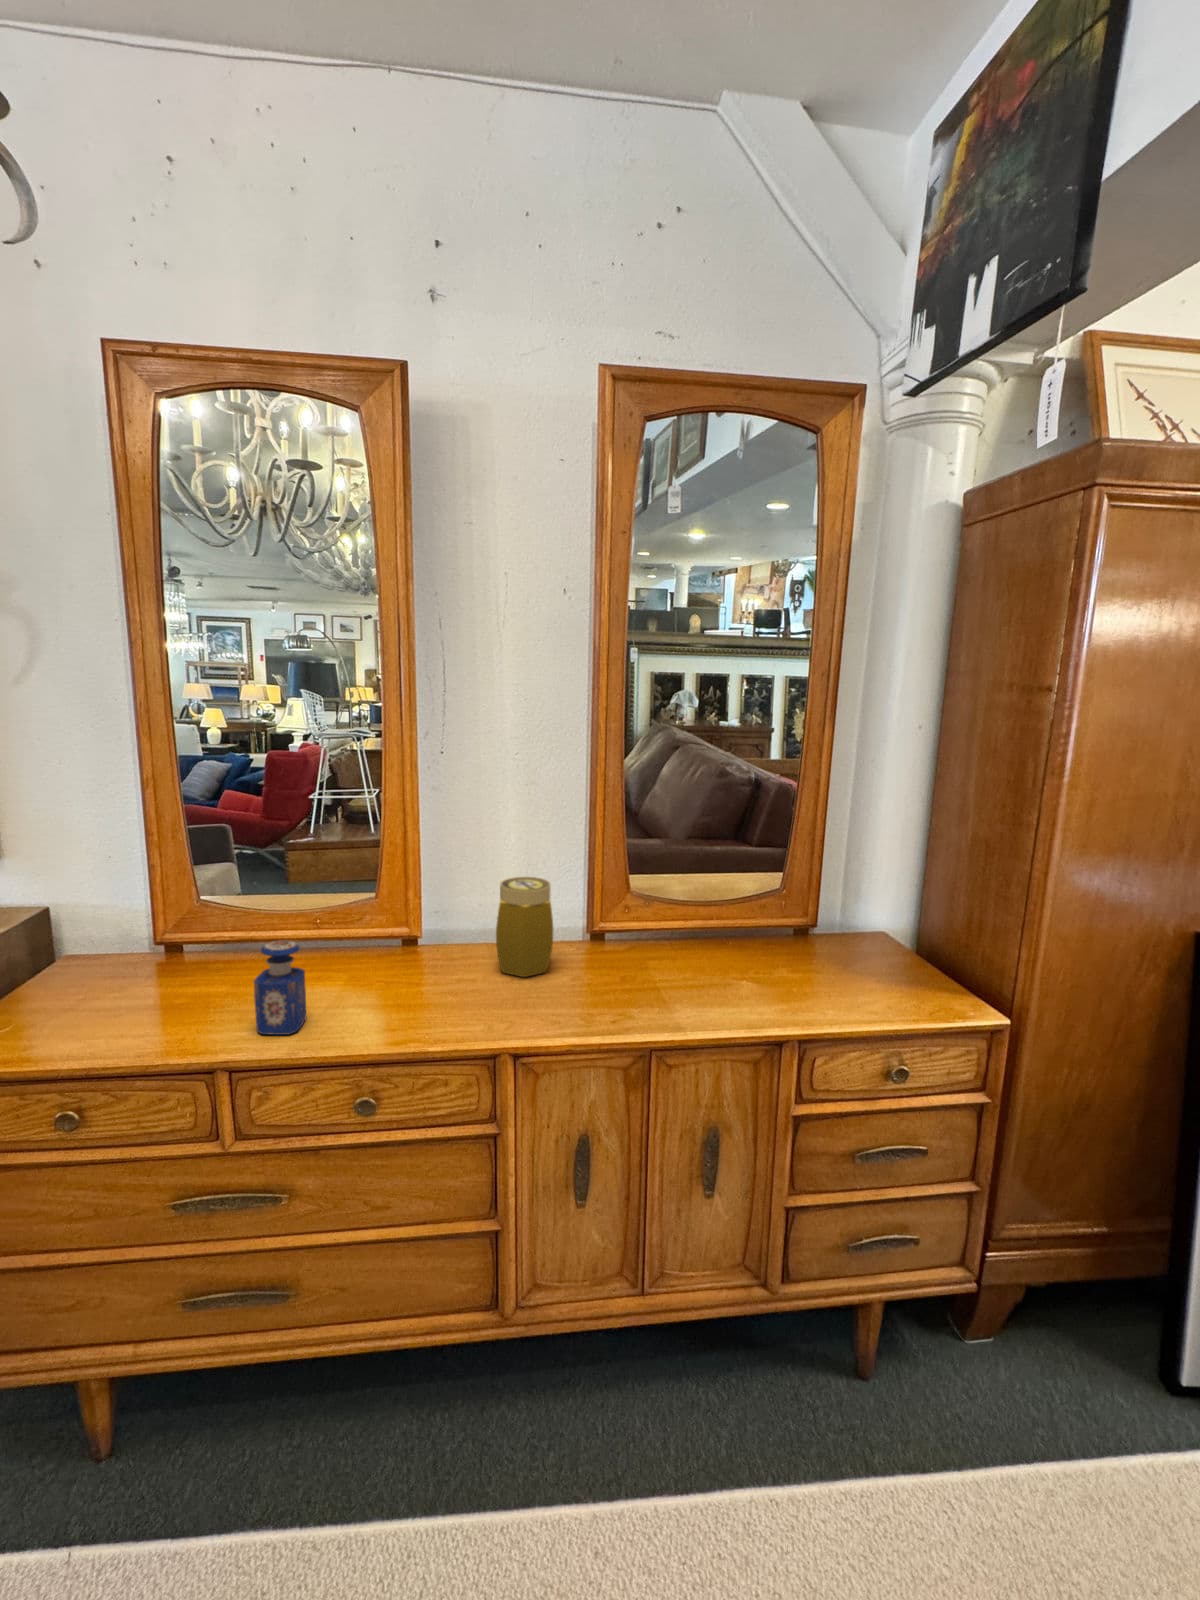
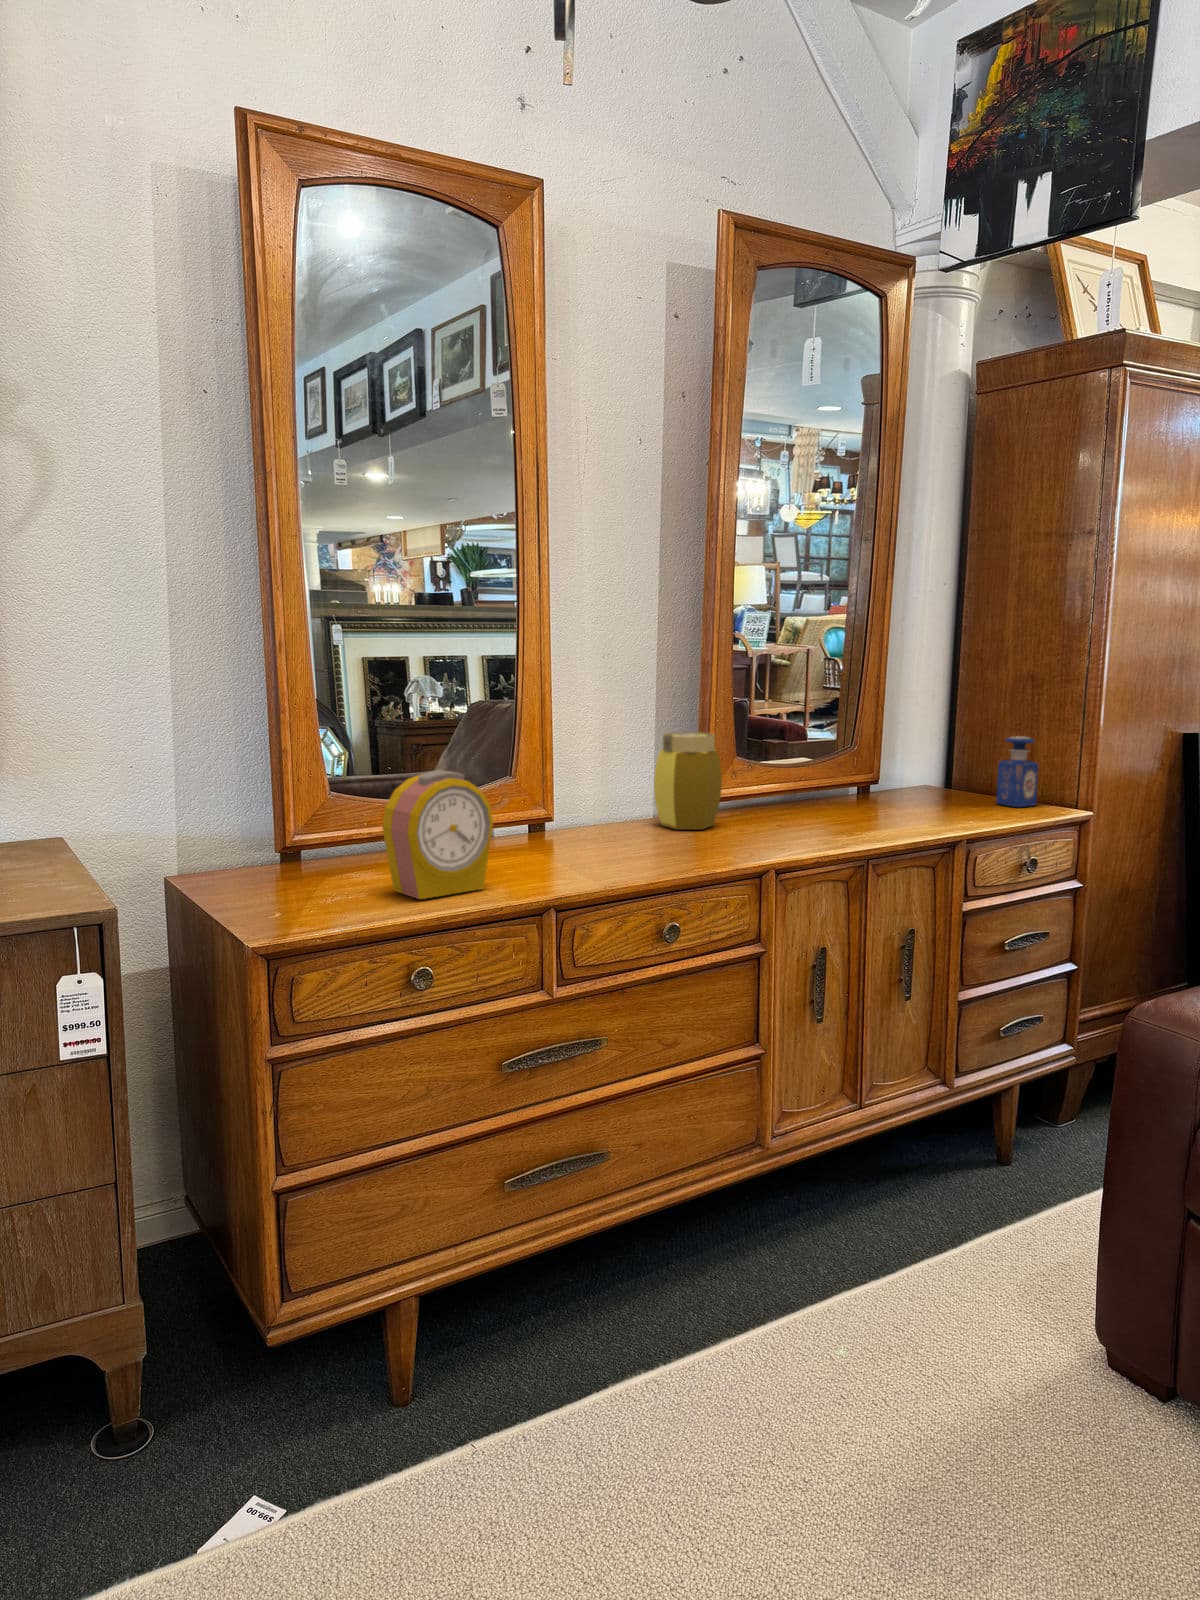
alarm clock: none [79,924,194,1044] -> present [382,770,493,899]
perfume bottle: present [254,940,307,1035] -> present [997,736,1038,807]

